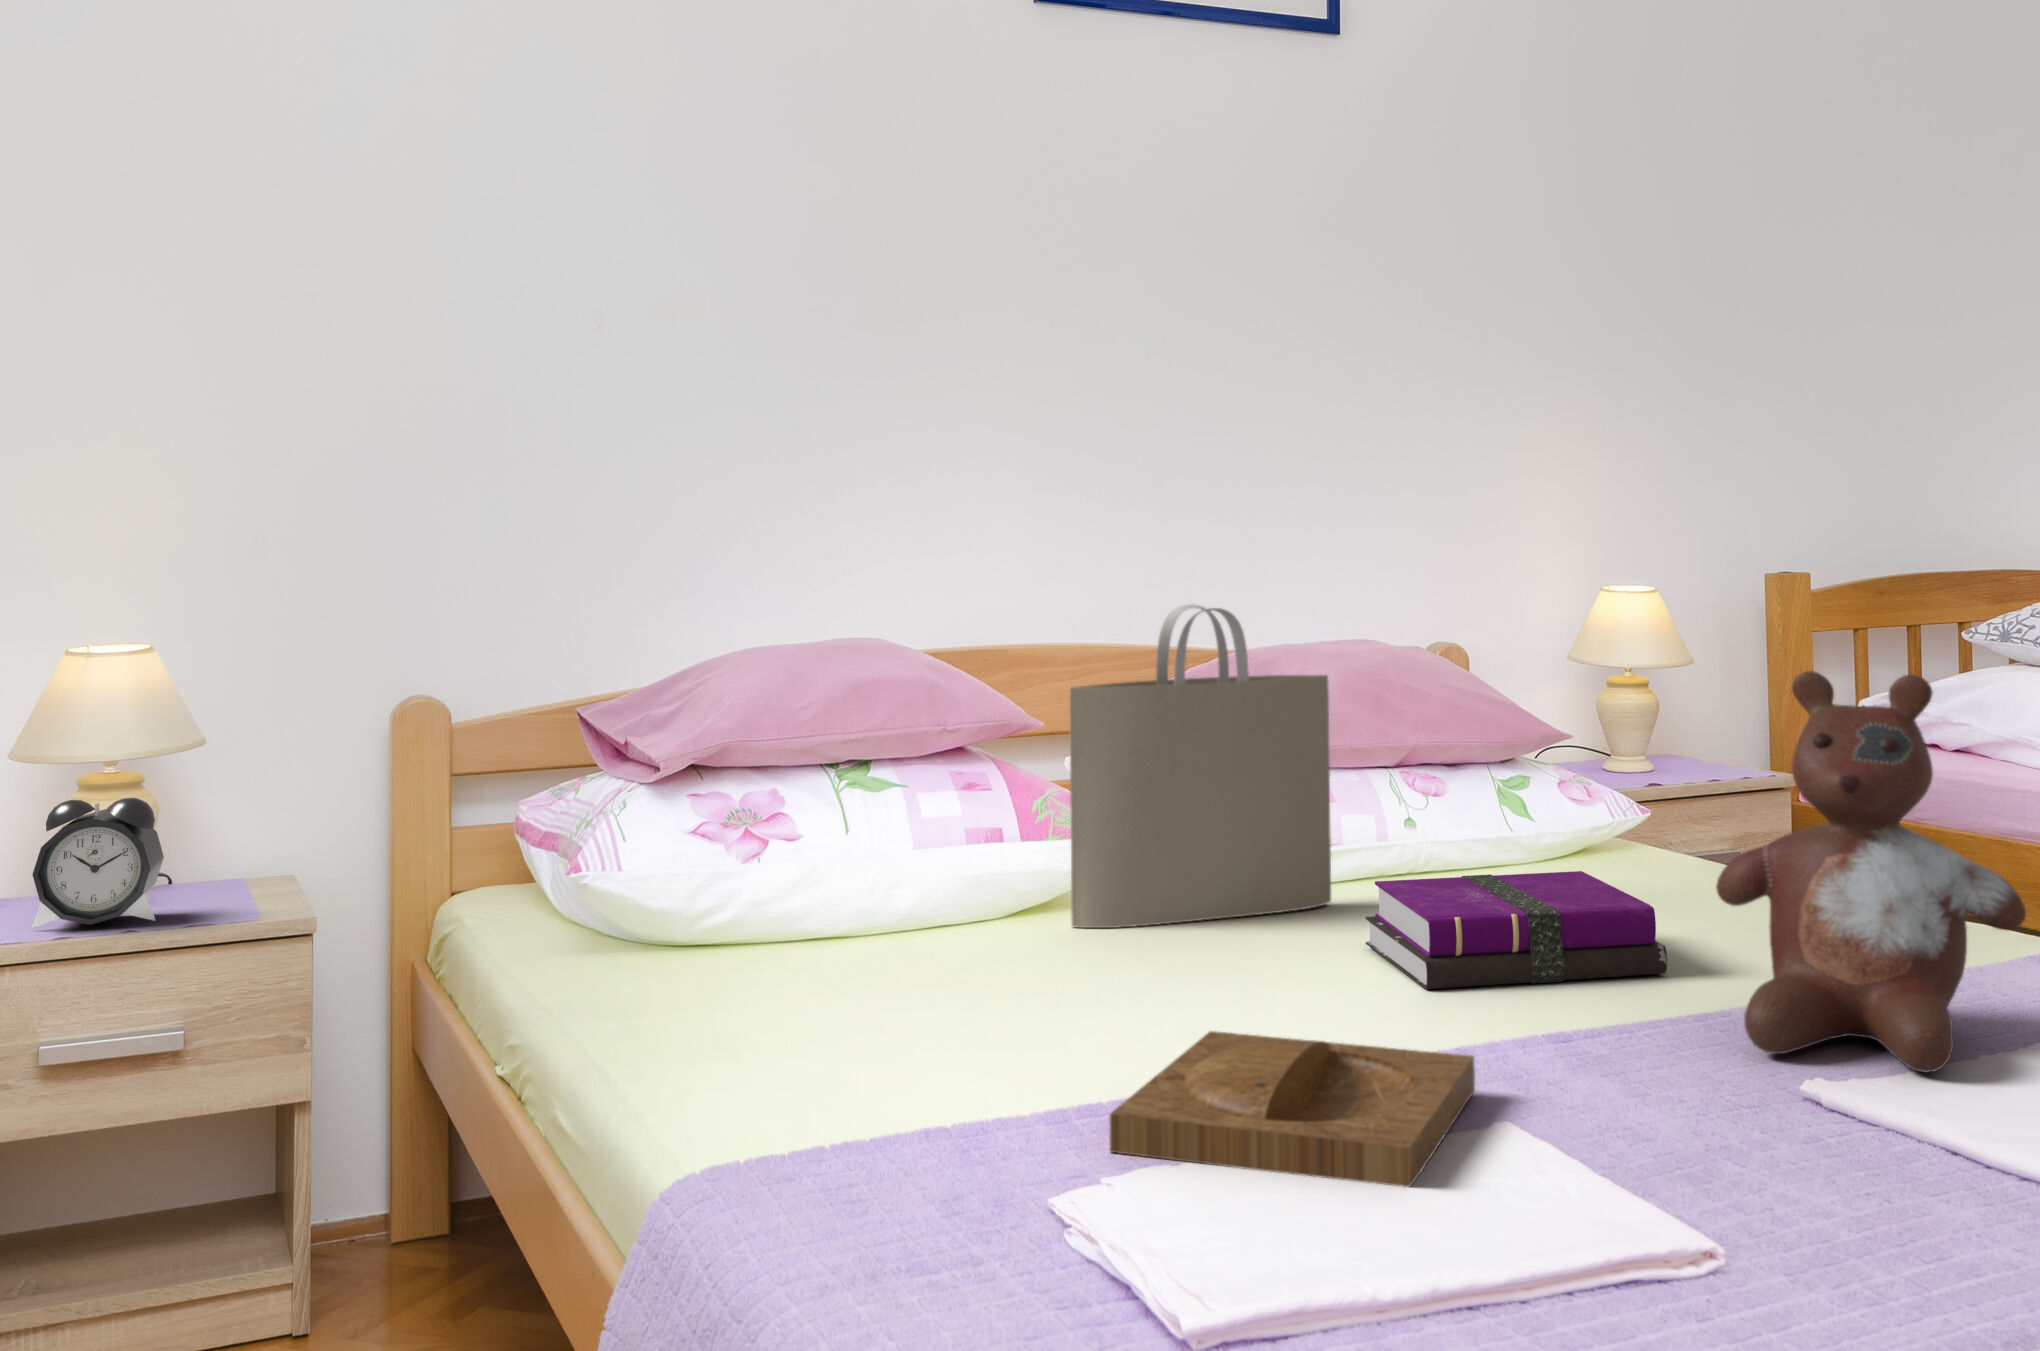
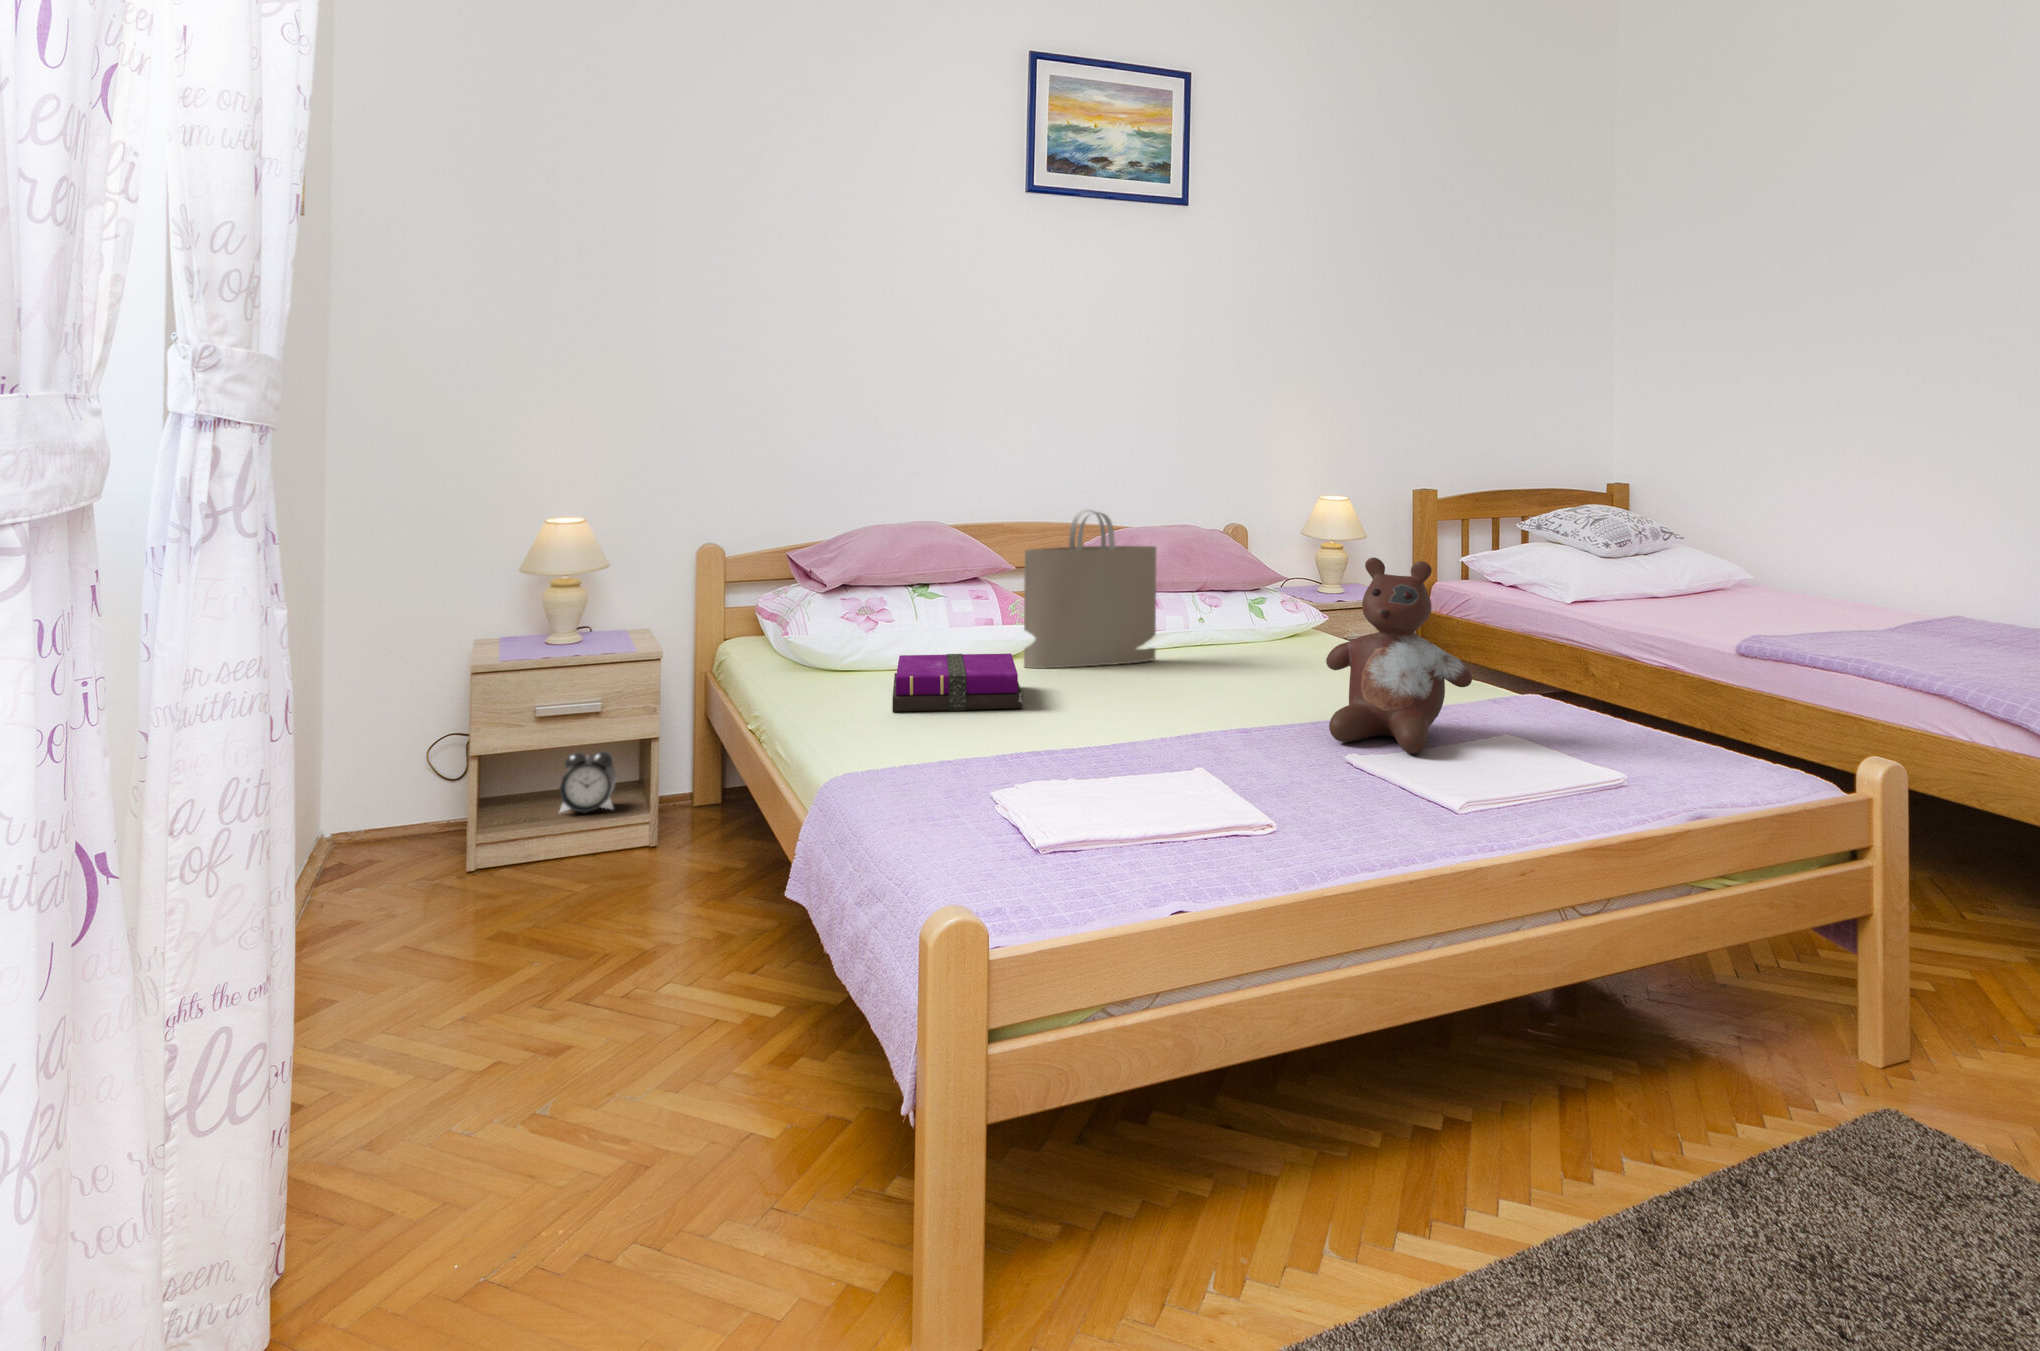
alarm clock: present [32,798,164,928] -> present [559,751,617,812]
notebook: present [1365,871,1667,989] -> present [892,654,1023,712]
tray: present [1109,1031,1475,1187] -> none [1014,720,1192,795]

